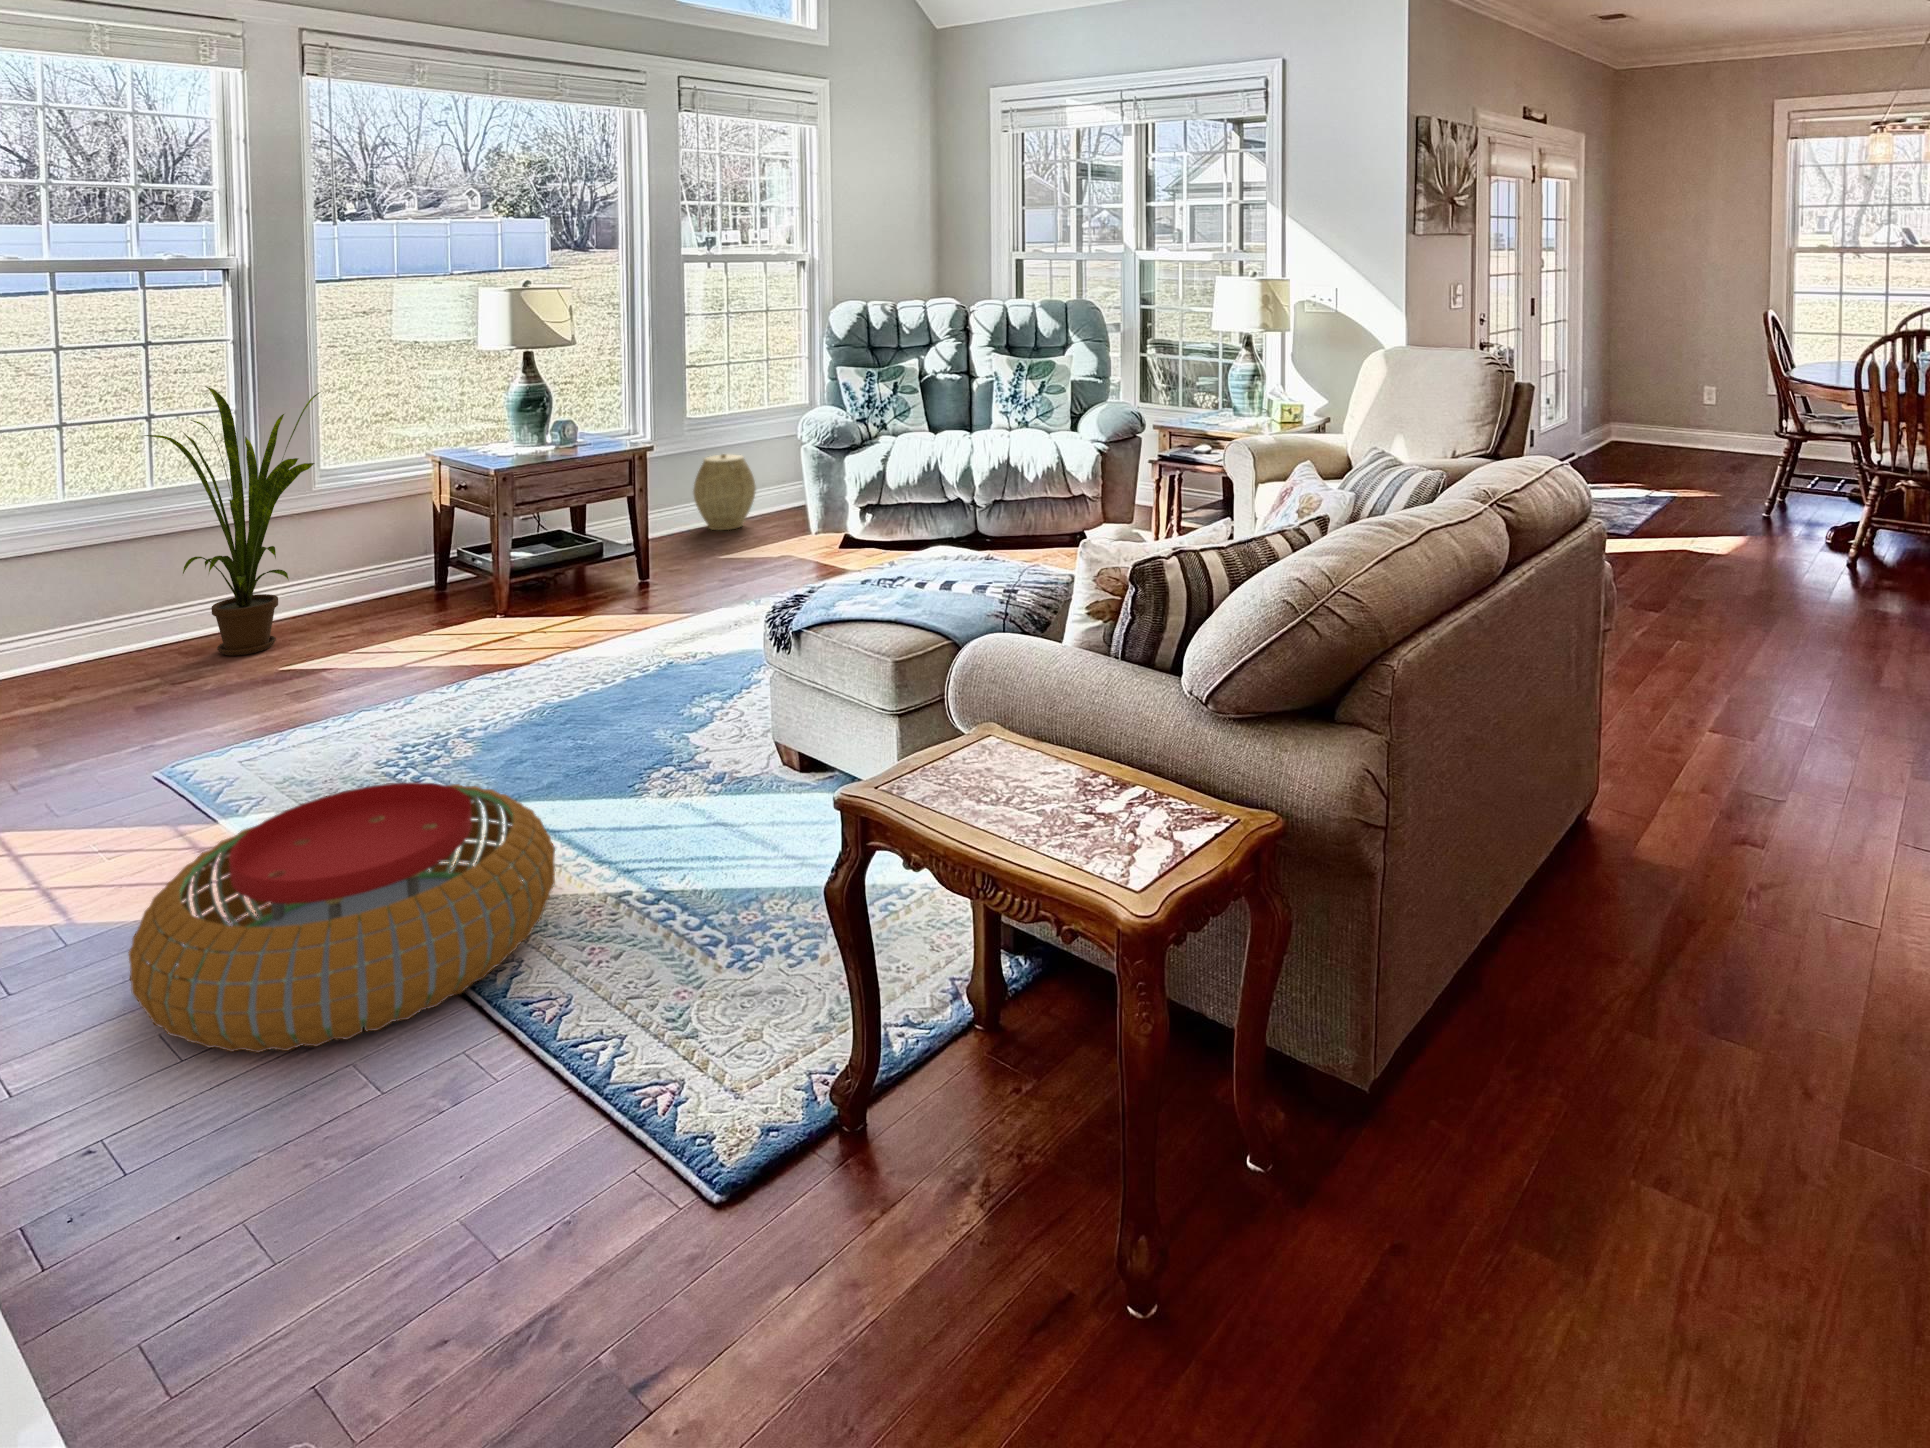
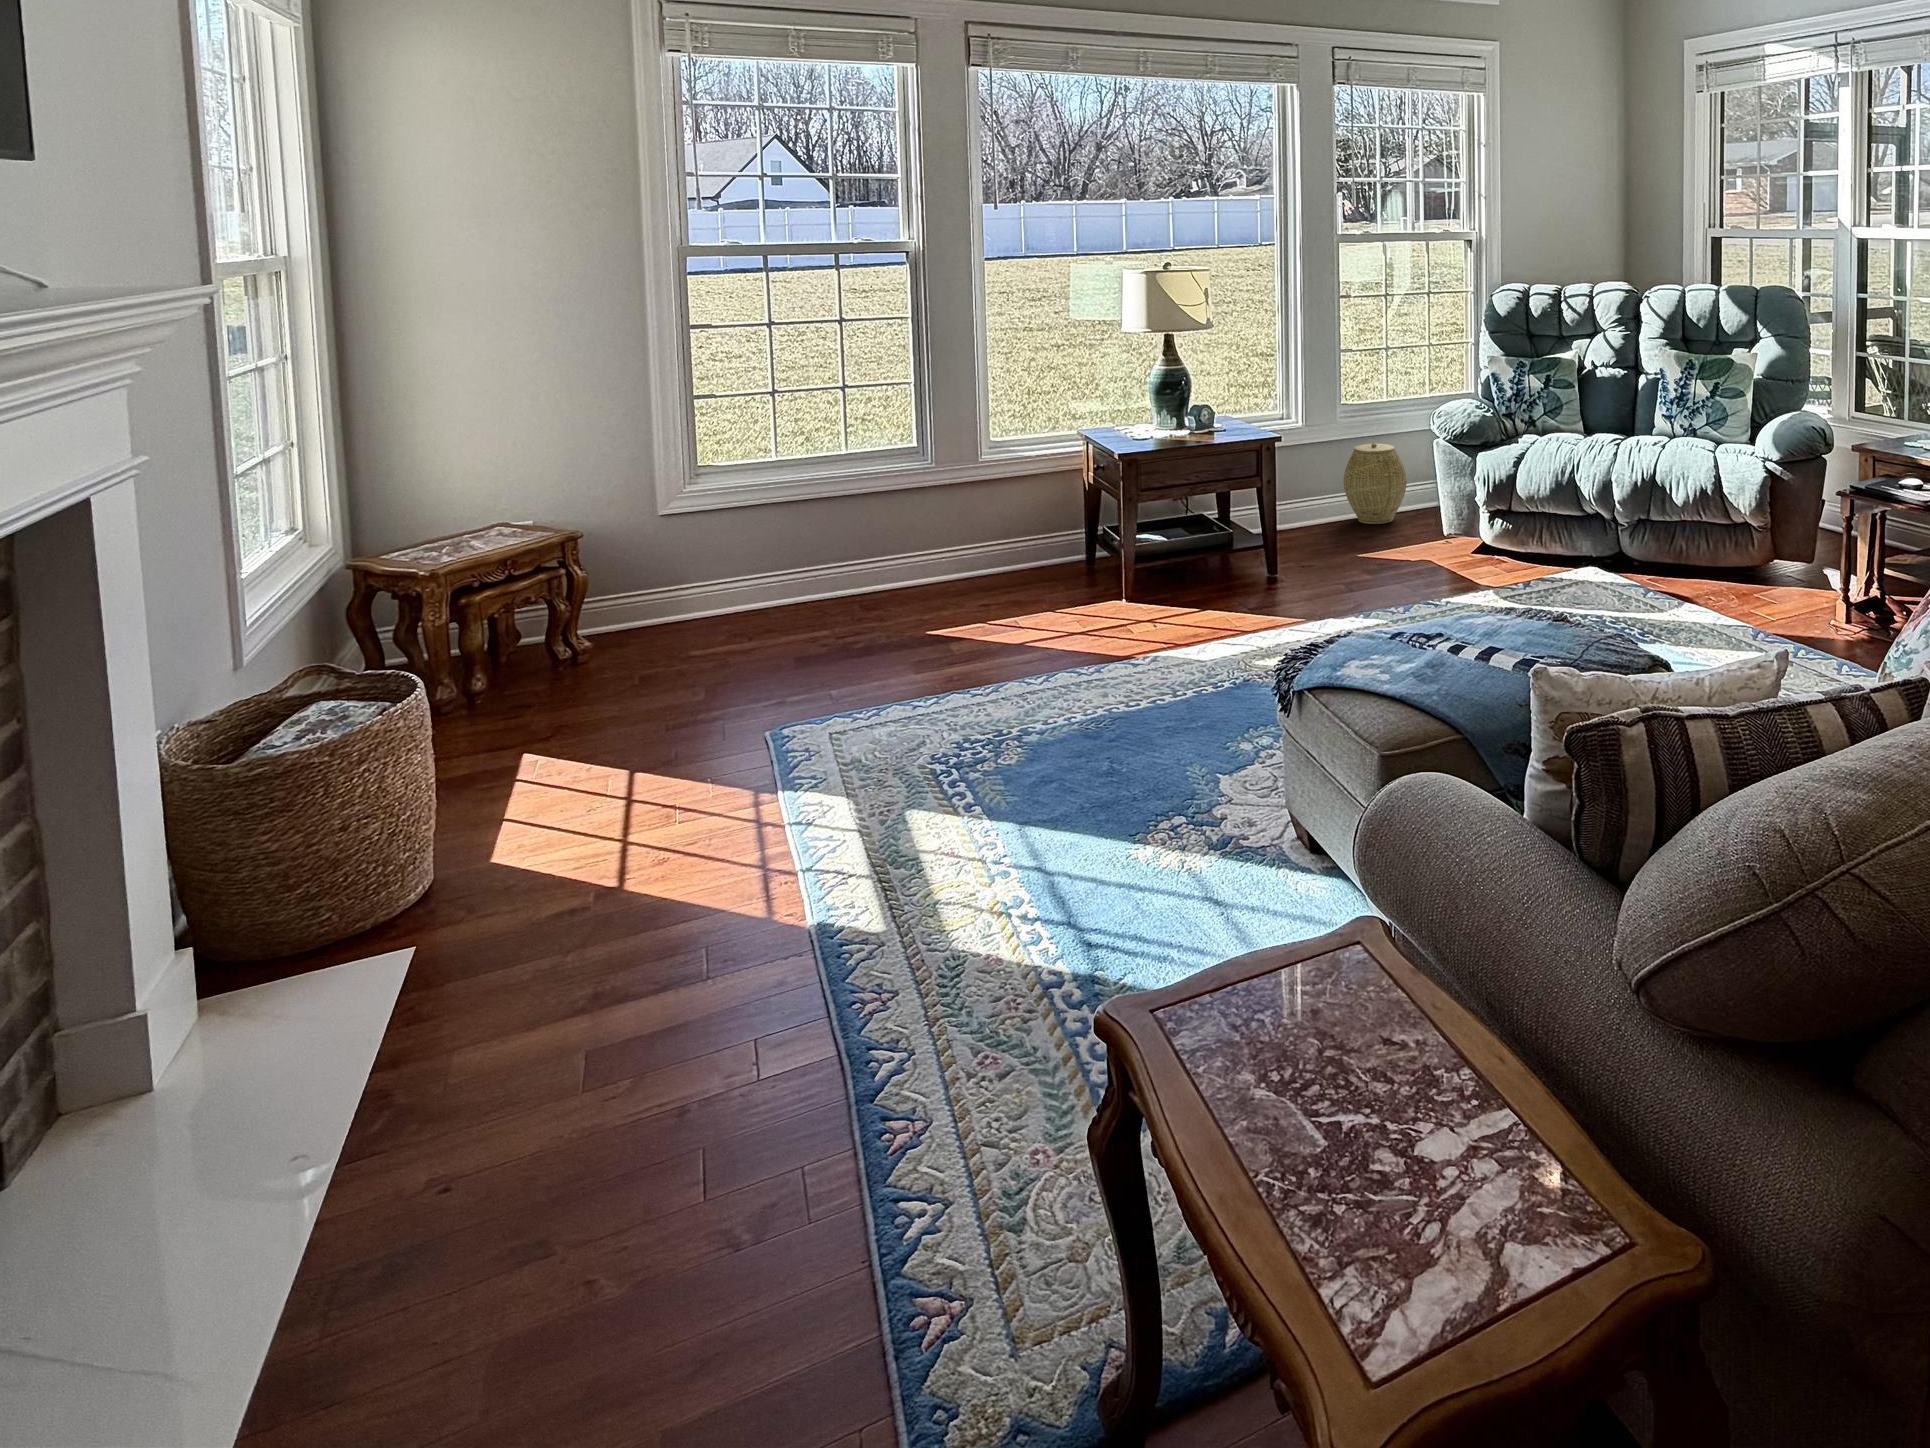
house plant: present [144,387,320,656] -> none [814,359,964,615]
pouf: present [128,782,555,1053] -> none [569,807,996,1104]

